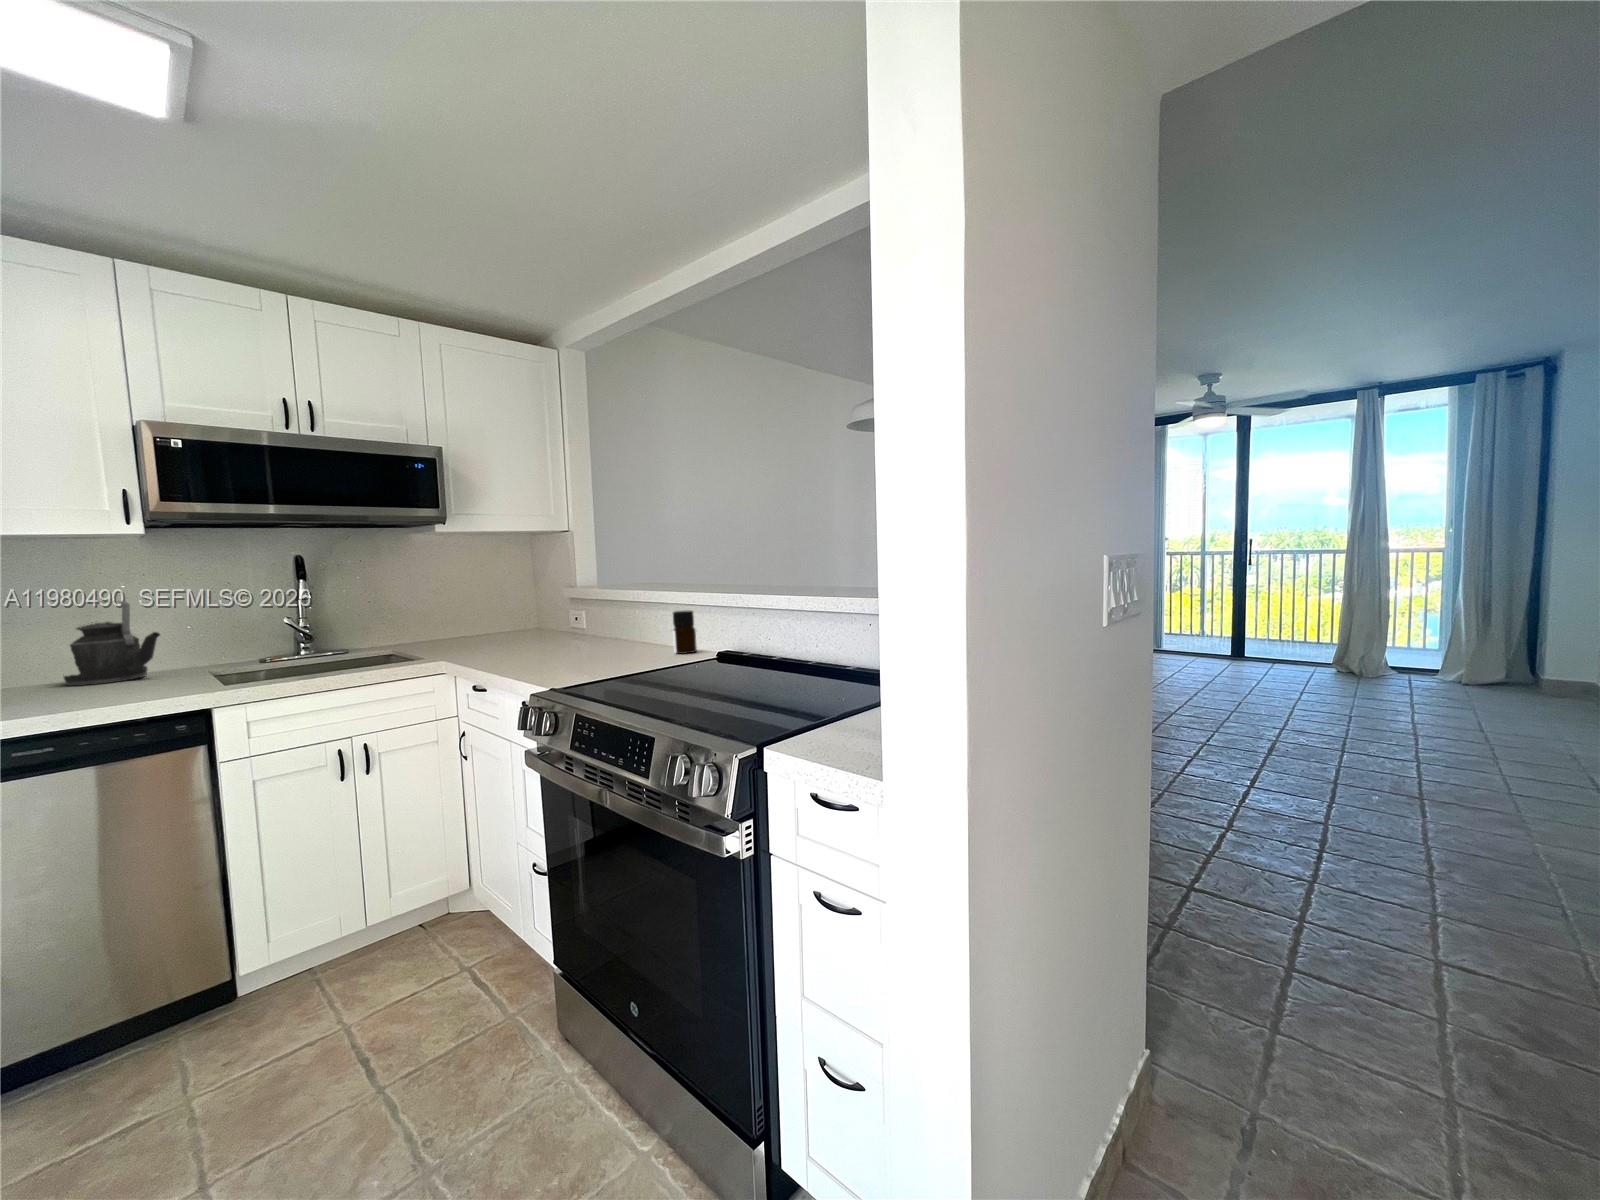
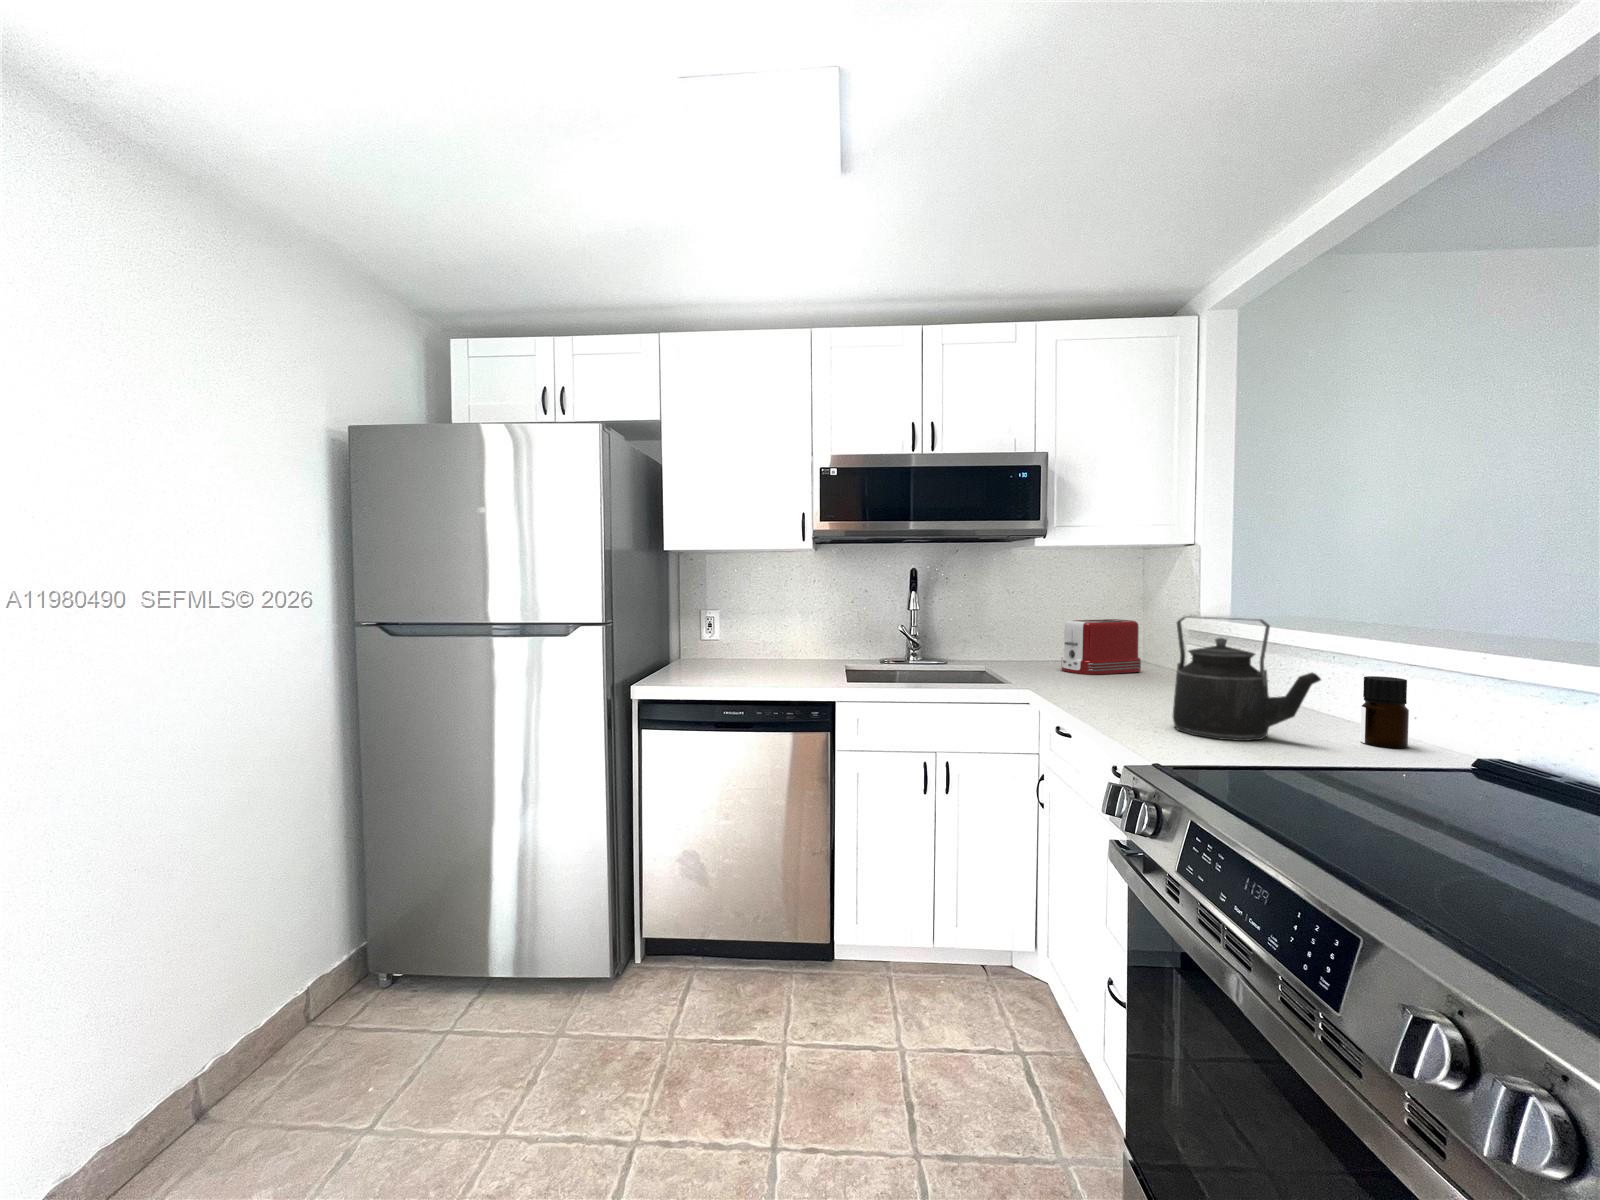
toaster: none [469,594,538,644] -> present [1061,619,1141,675]
kettle: present [64,601,160,686] -> present [1173,616,1321,741]

